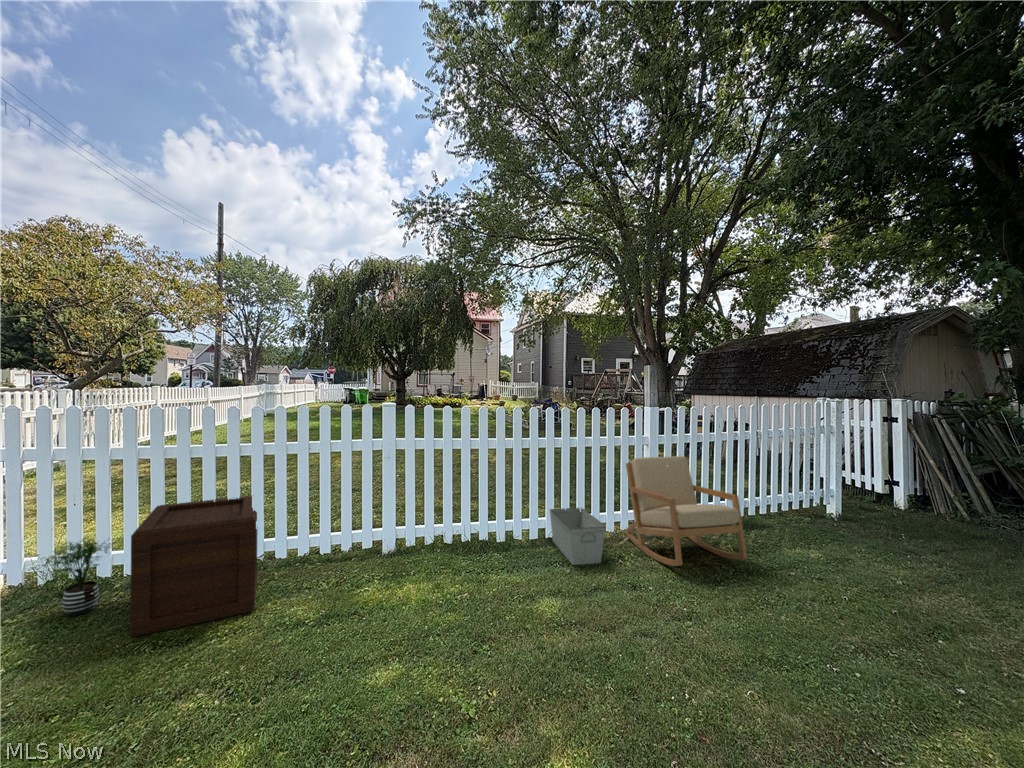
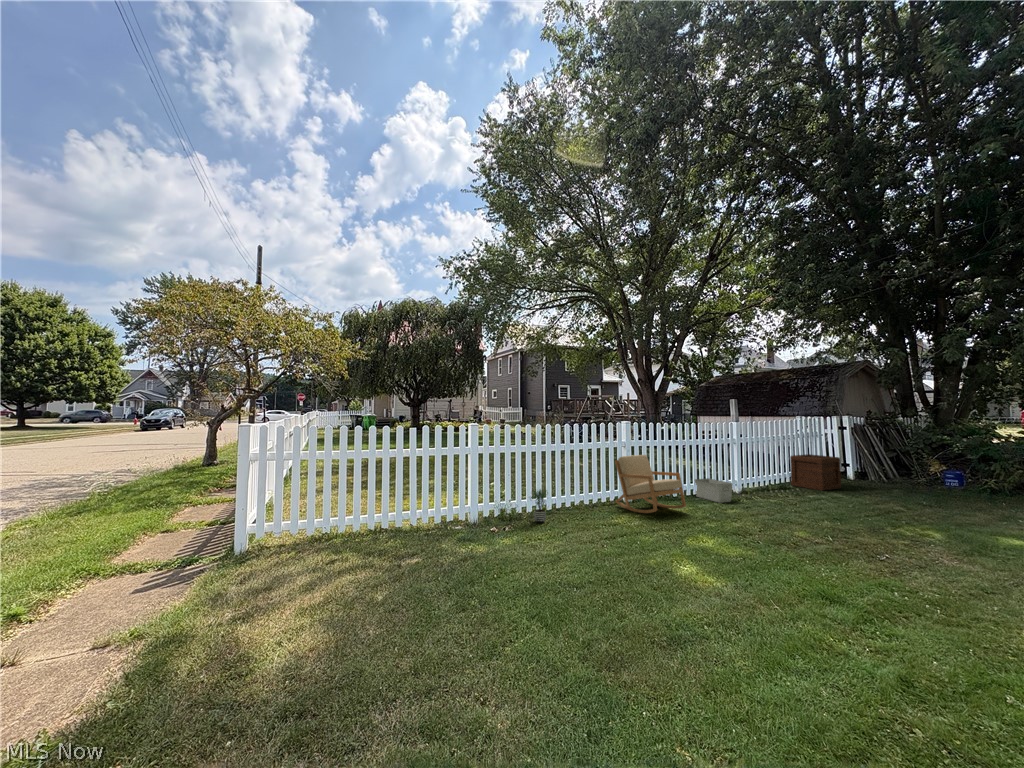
chair: present [625,456,747,566] -> present [615,455,686,513]
wooden crate: present [130,496,258,637] -> present [790,454,841,491]

